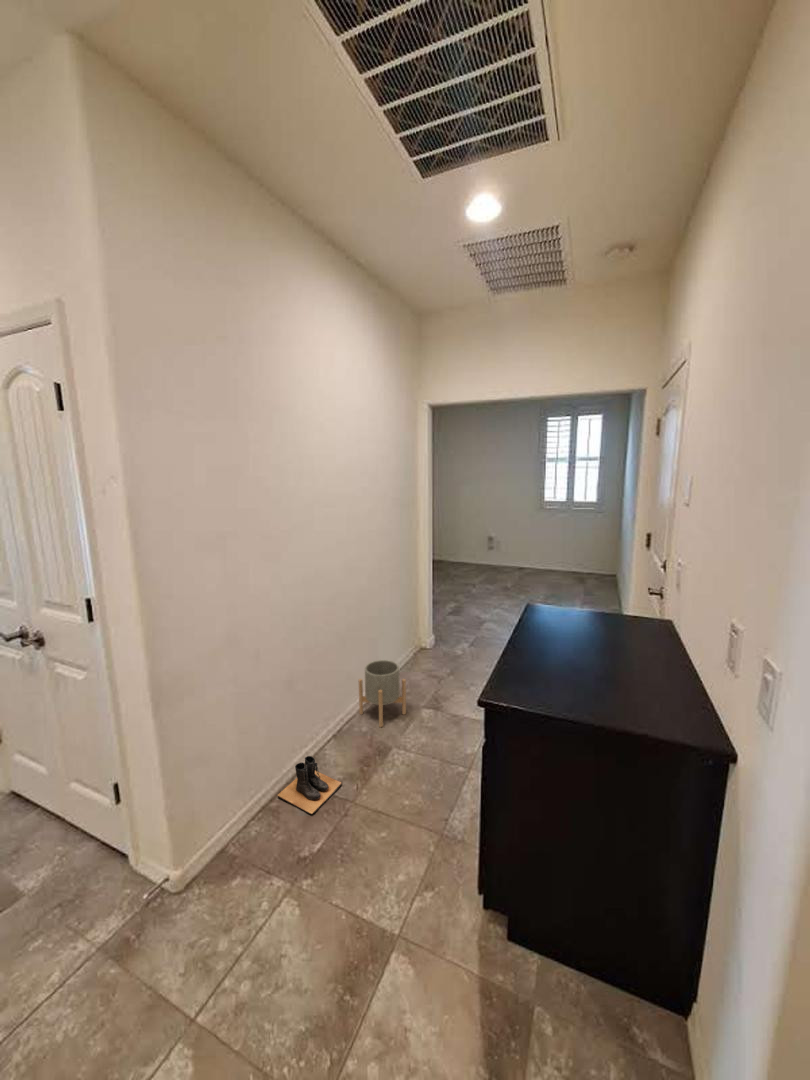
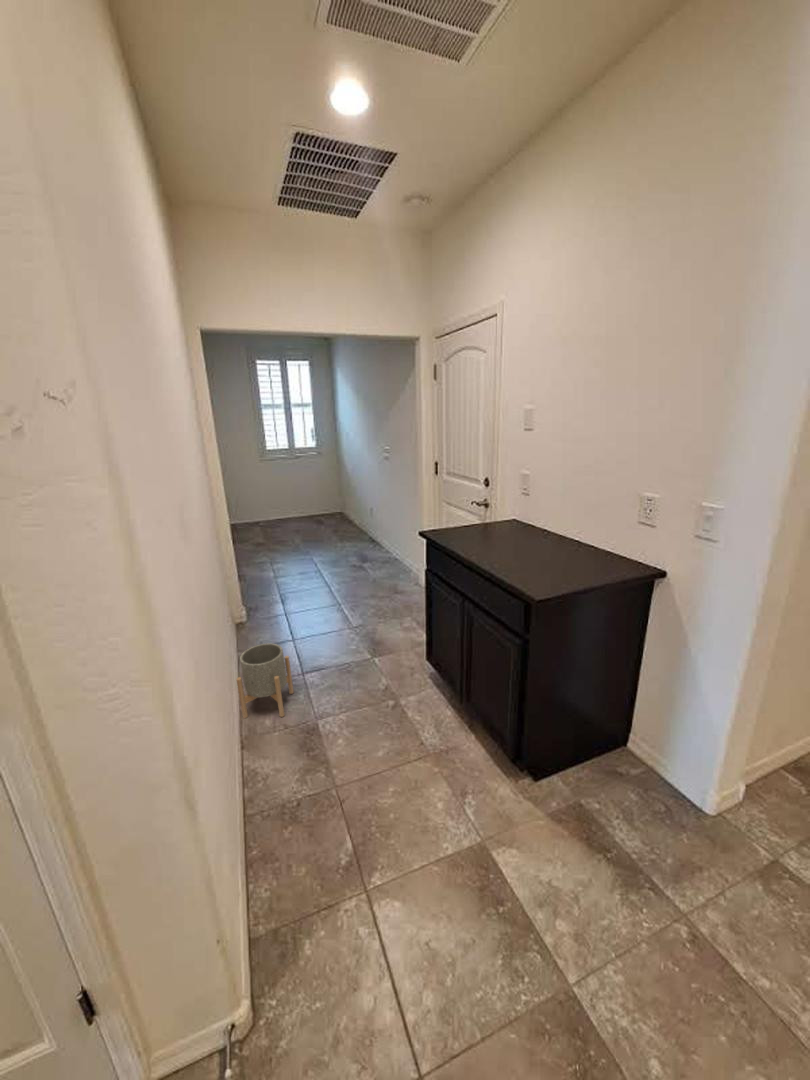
boots: present [278,756,342,814] -> none [250,777,312,845]

